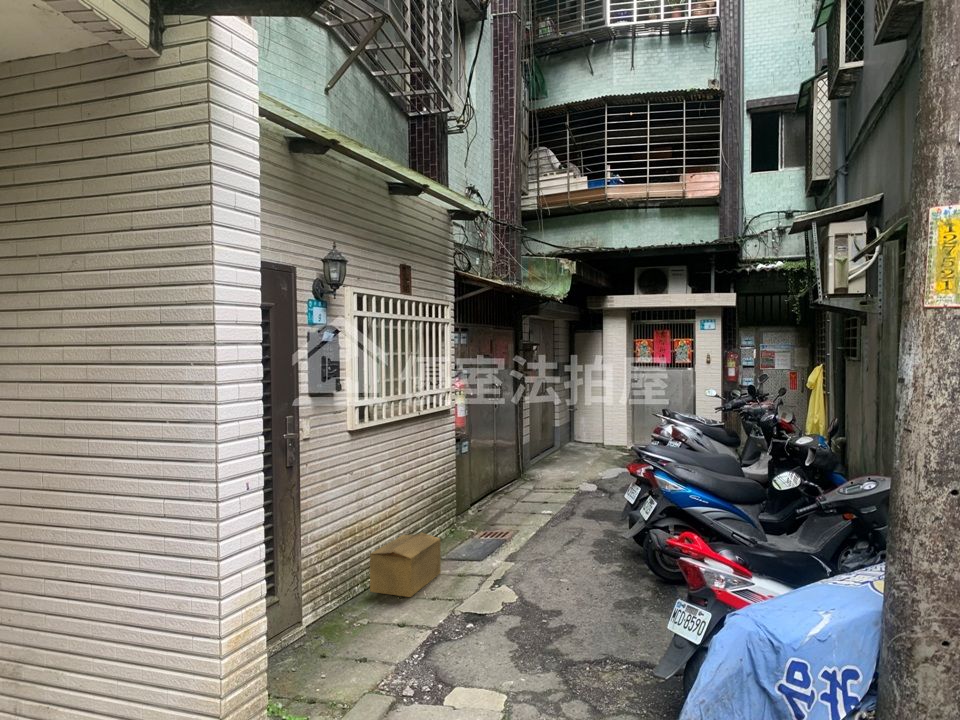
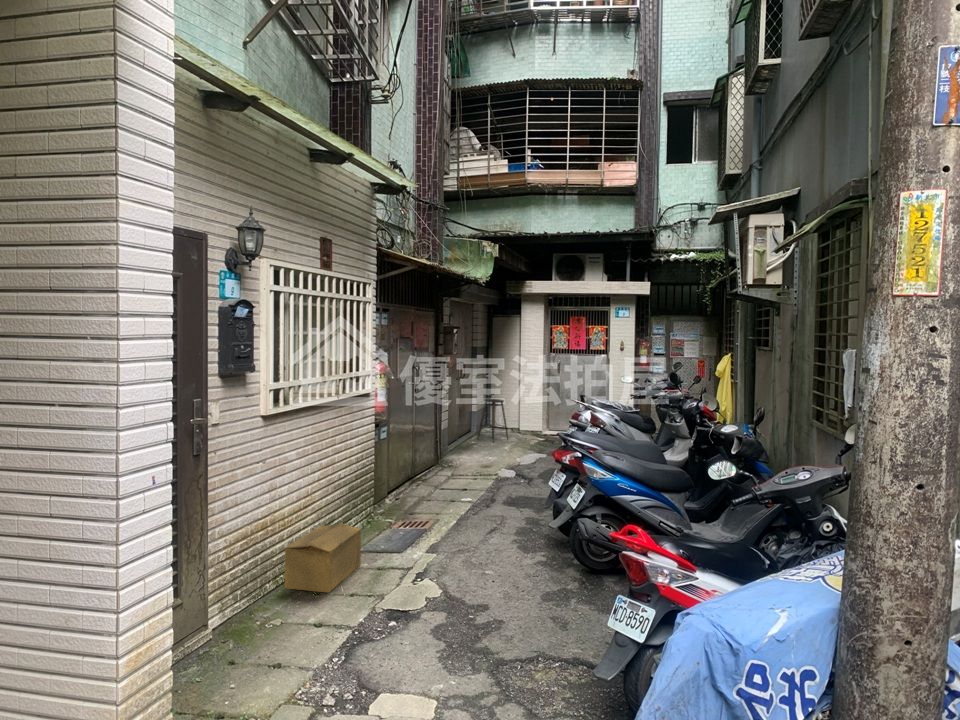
stool: none [559,415,591,460] -> present [478,399,508,442]

